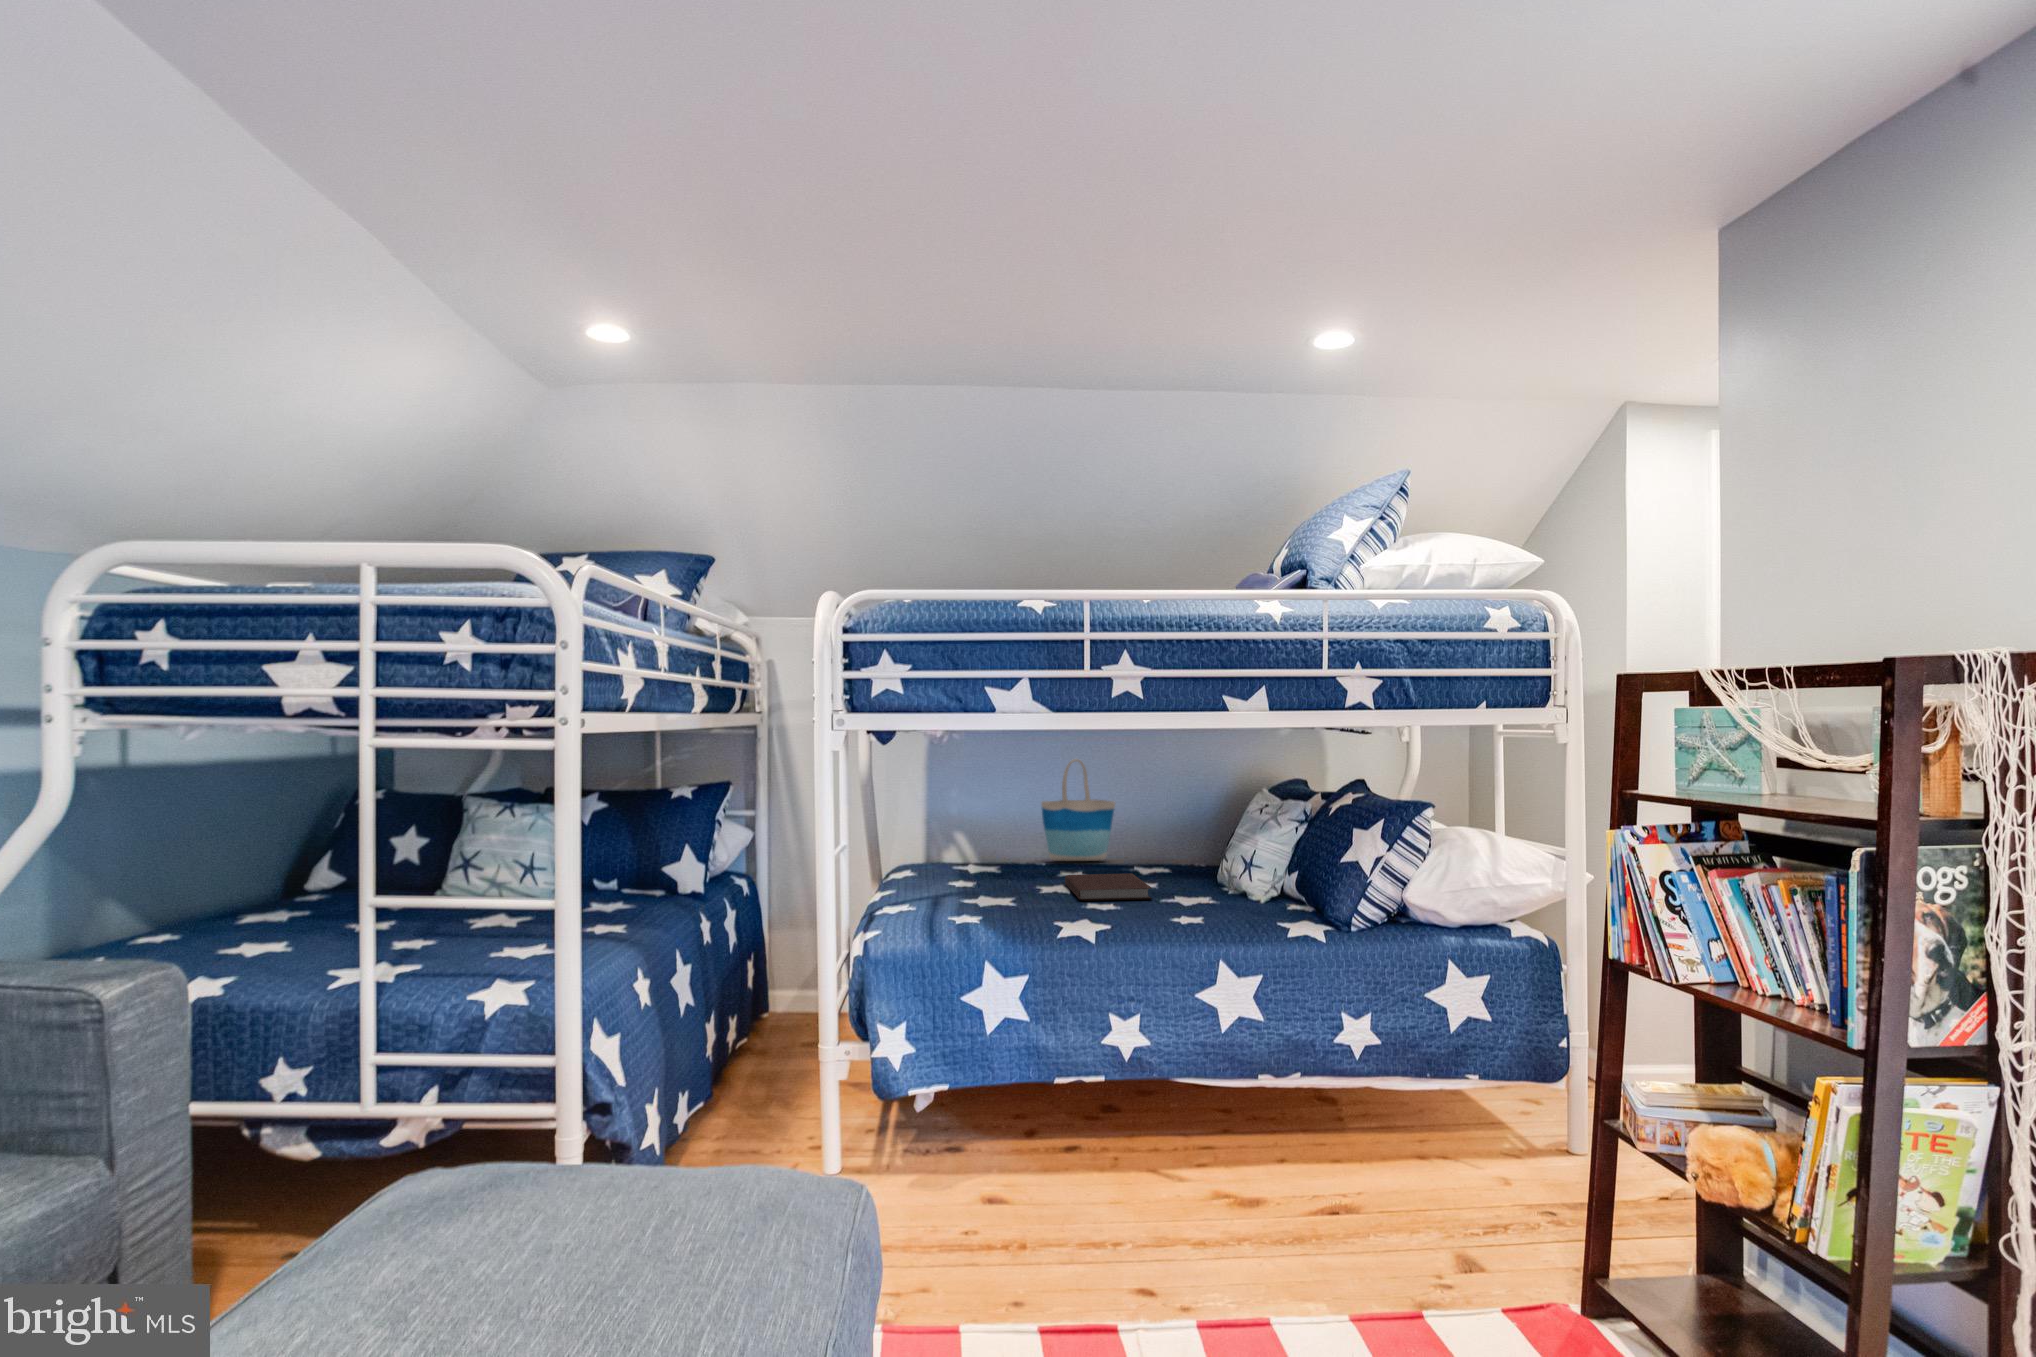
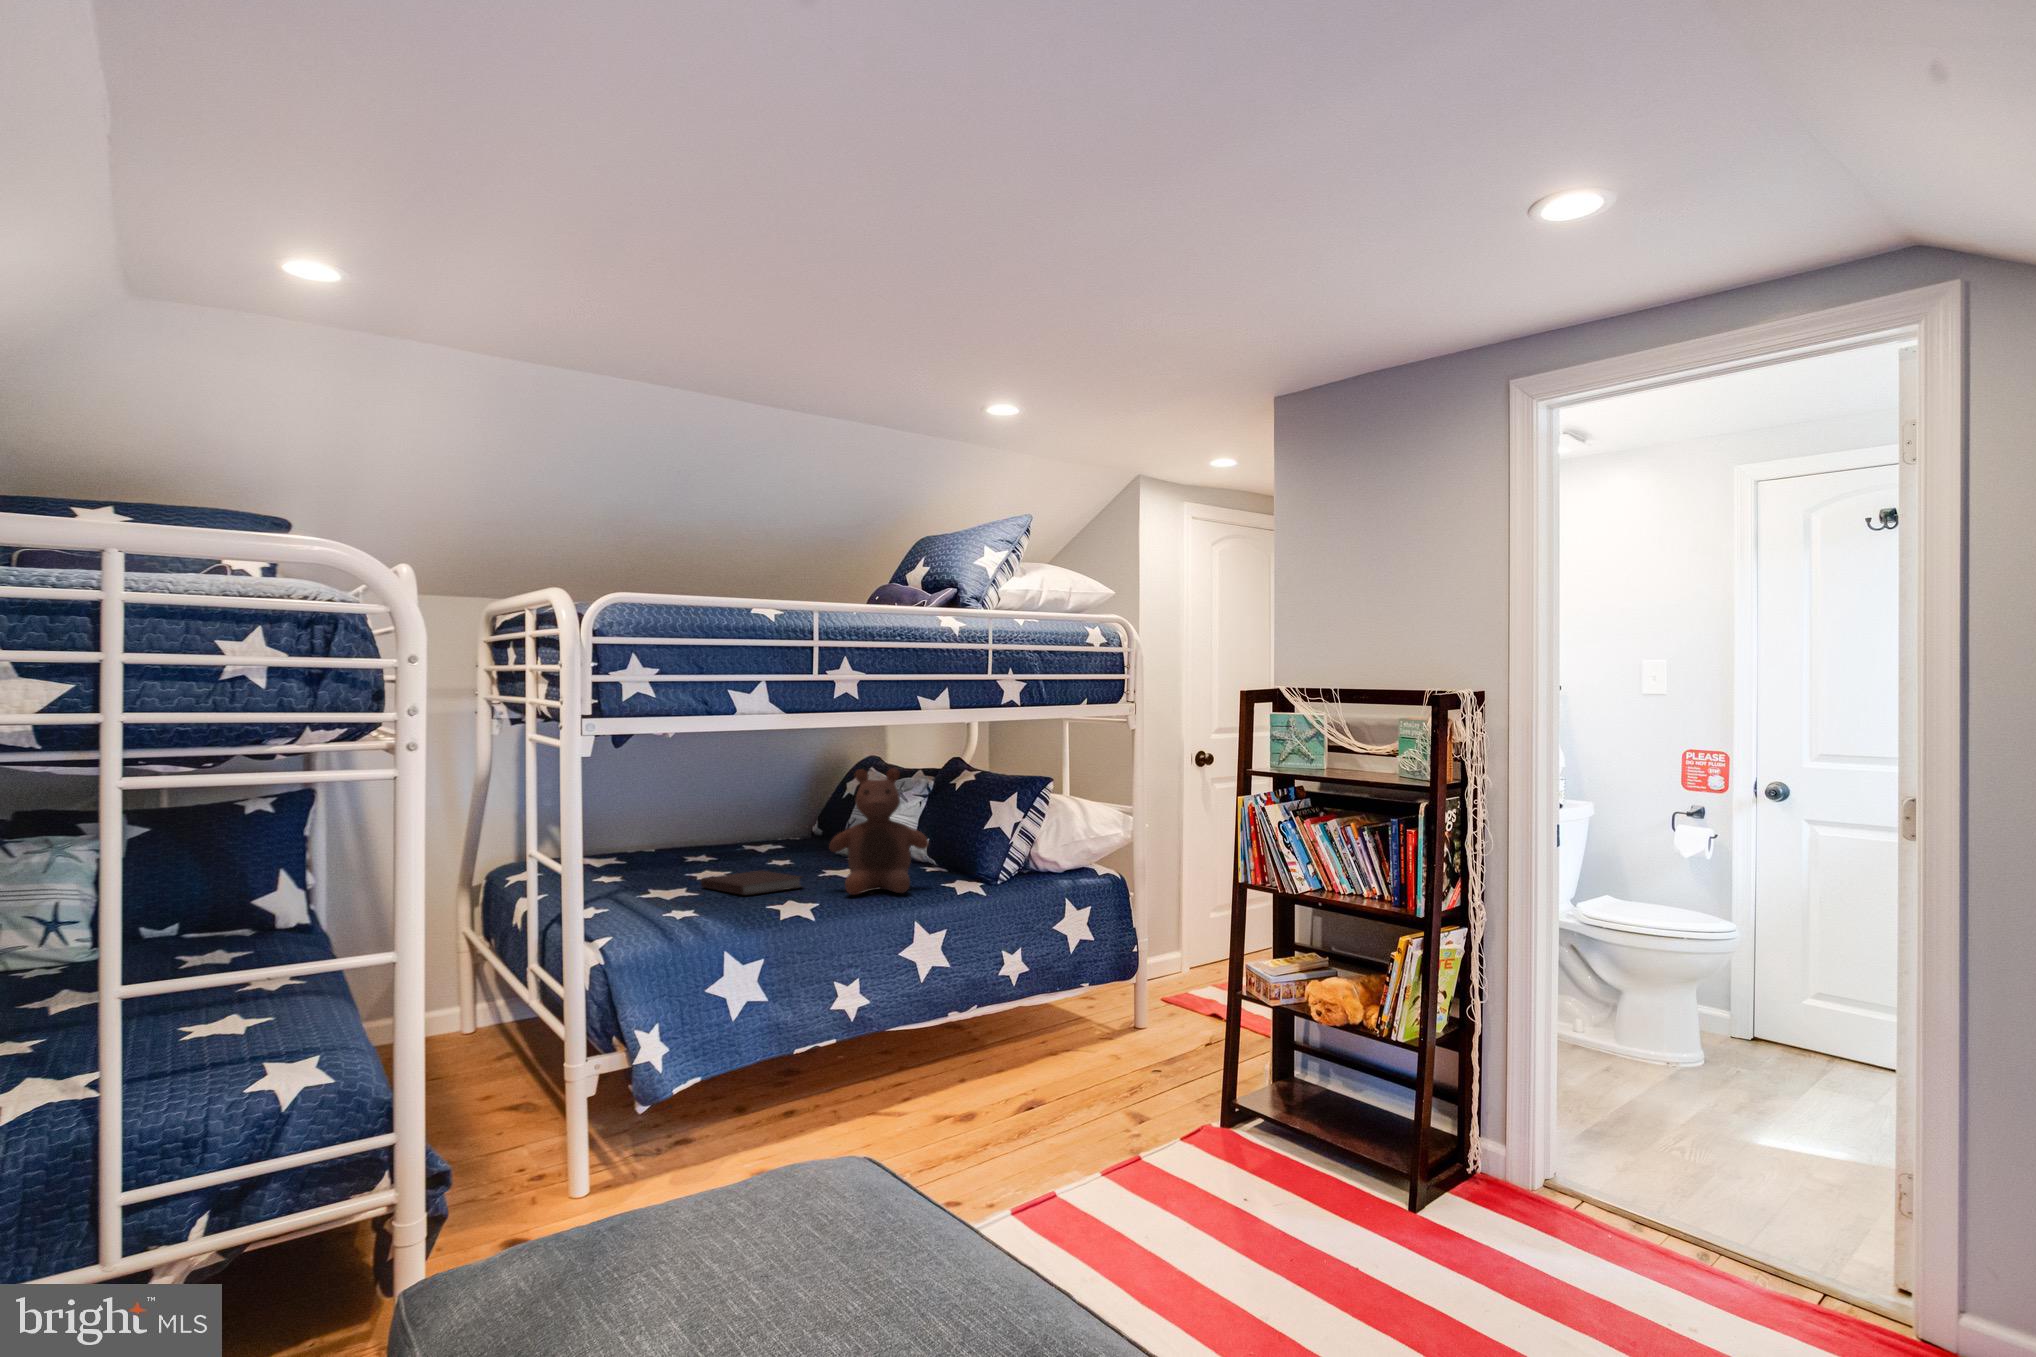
tote bag: present [1041,759,1115,861] -> none [632,764,706,872]
stuffed bear: none [1169,777,1279,923] -> present [829,768,929,895]

